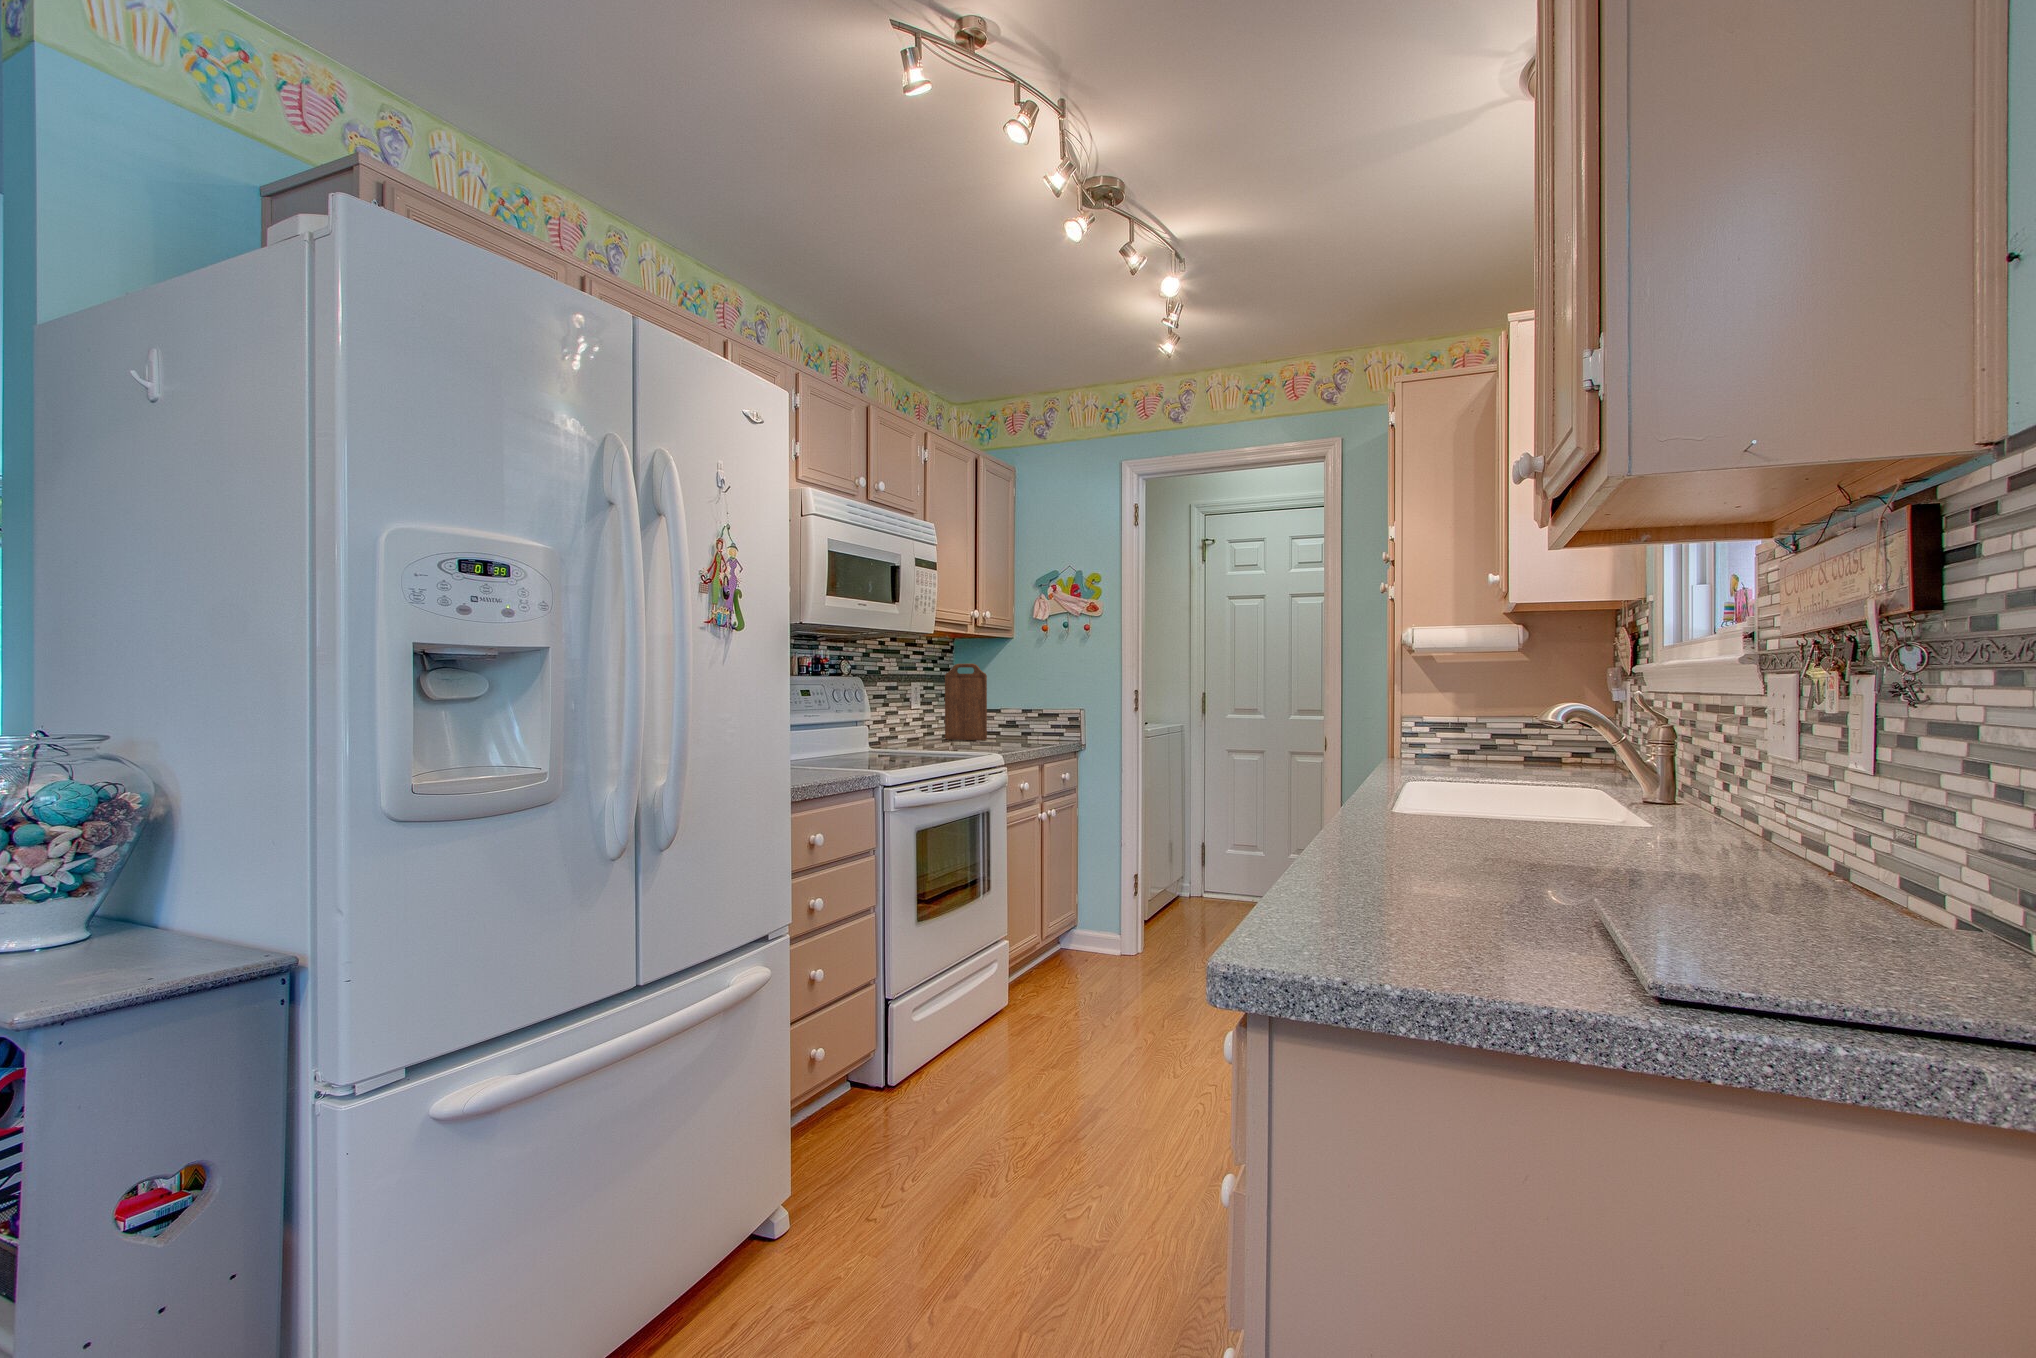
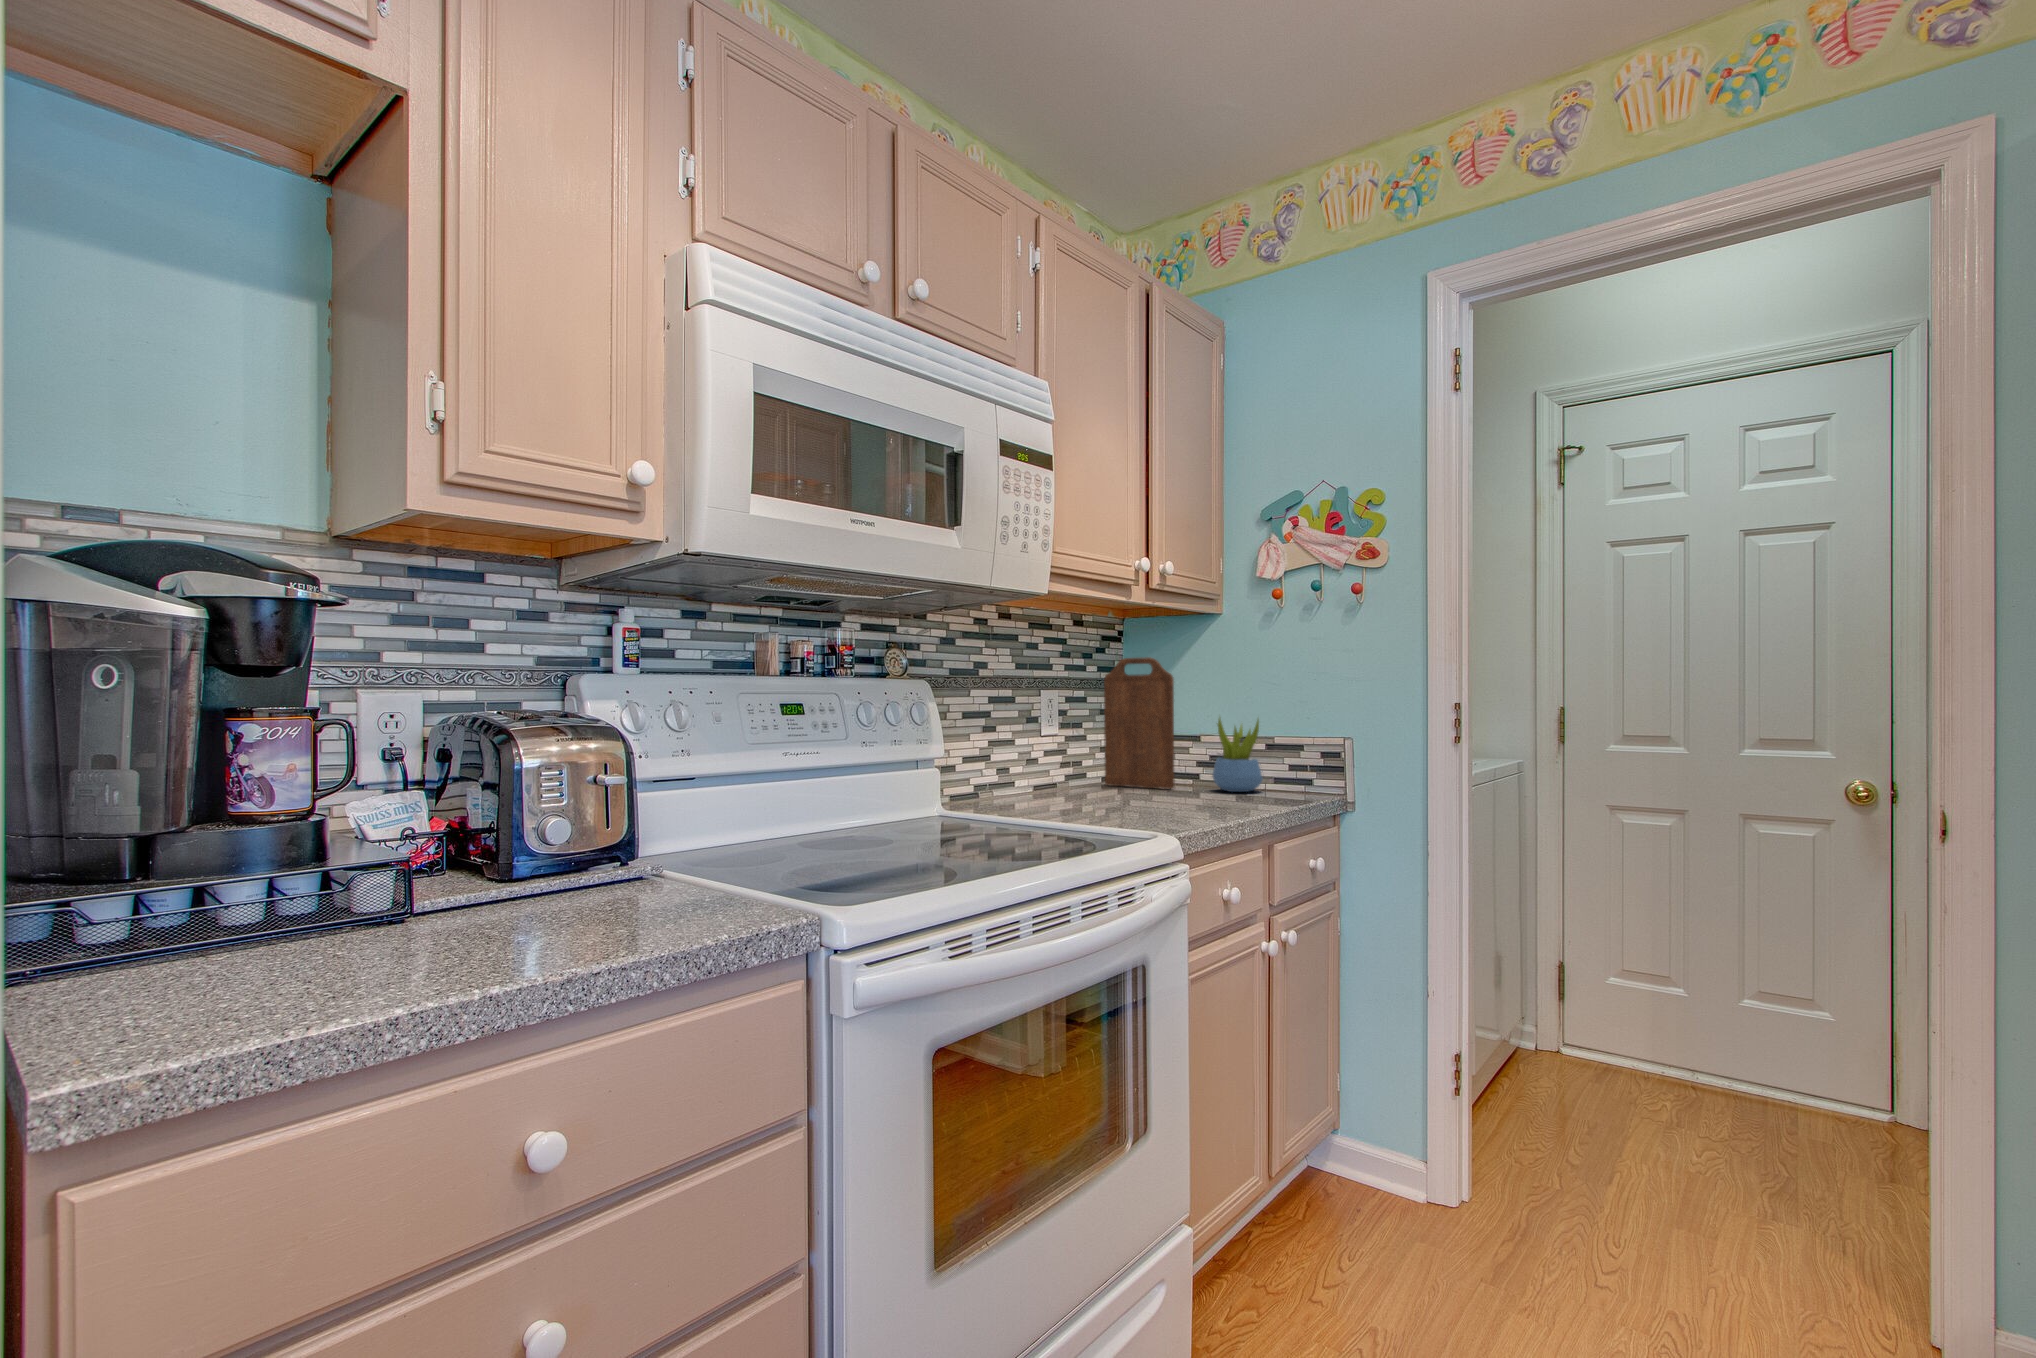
succulent plant: none [1009,697,1037,741] -> present [1213,718,1263,792]

